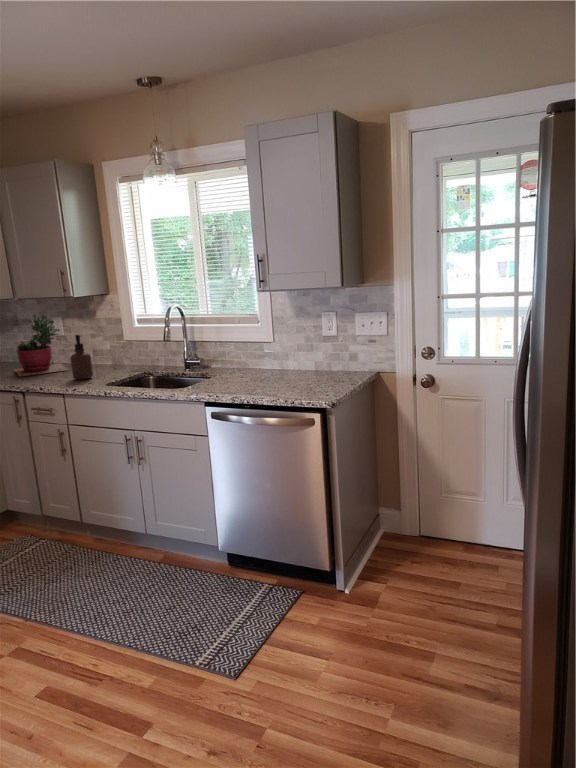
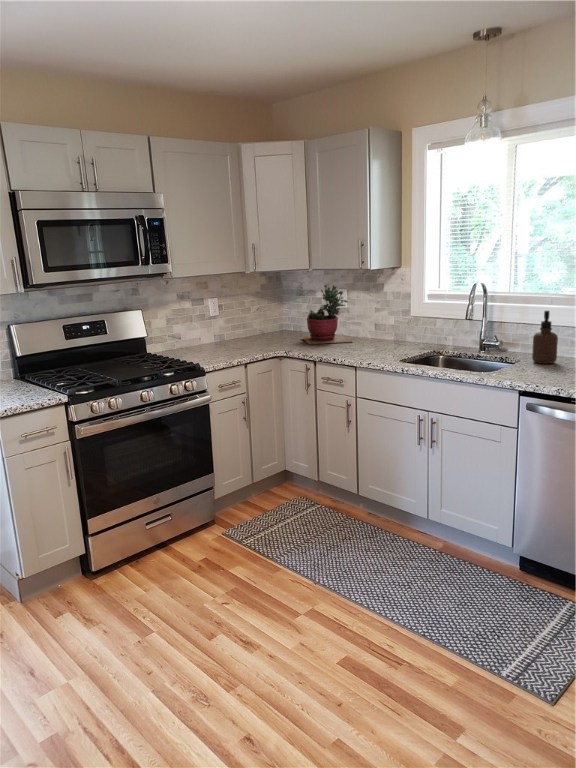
soap dispenser: present [70,335,93,380] -> present [532,311,558,364]

